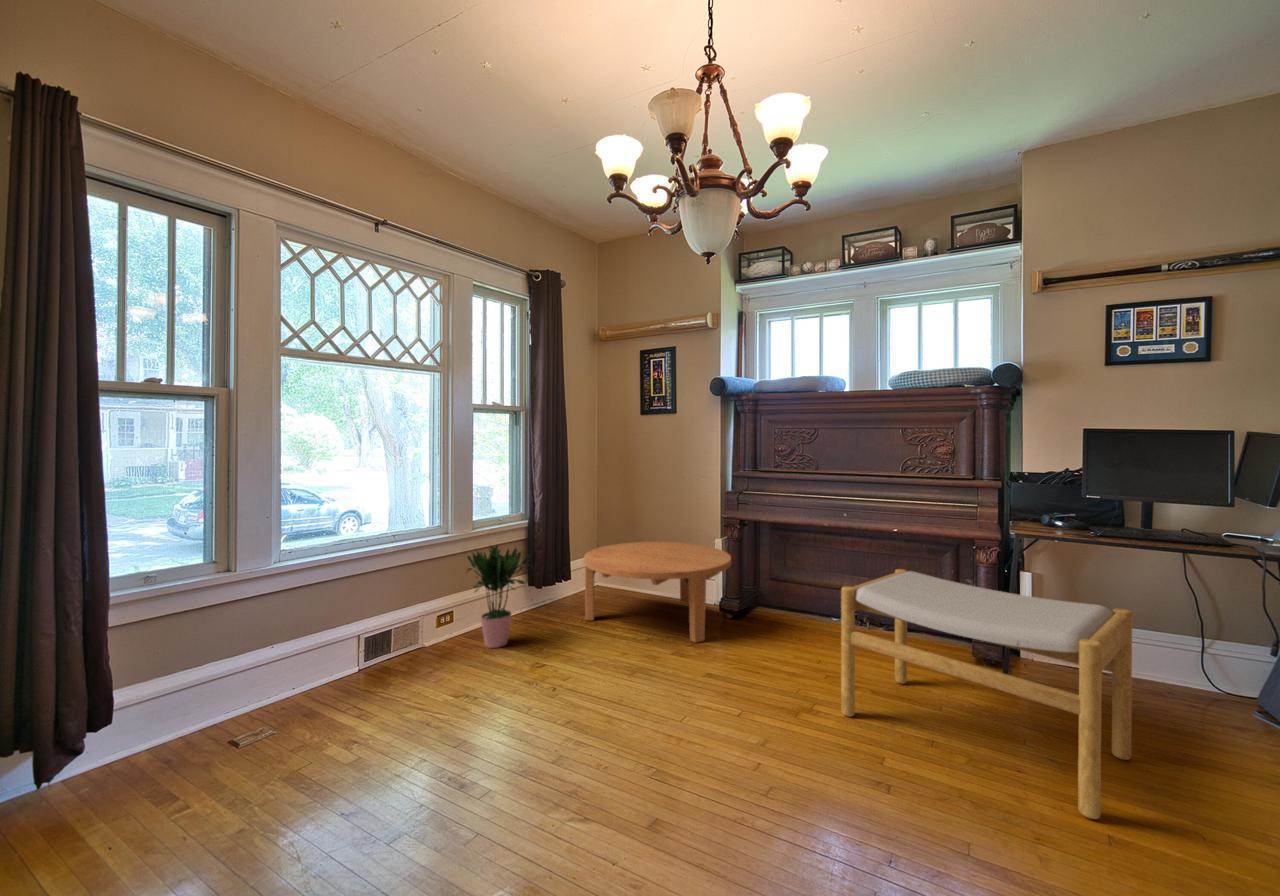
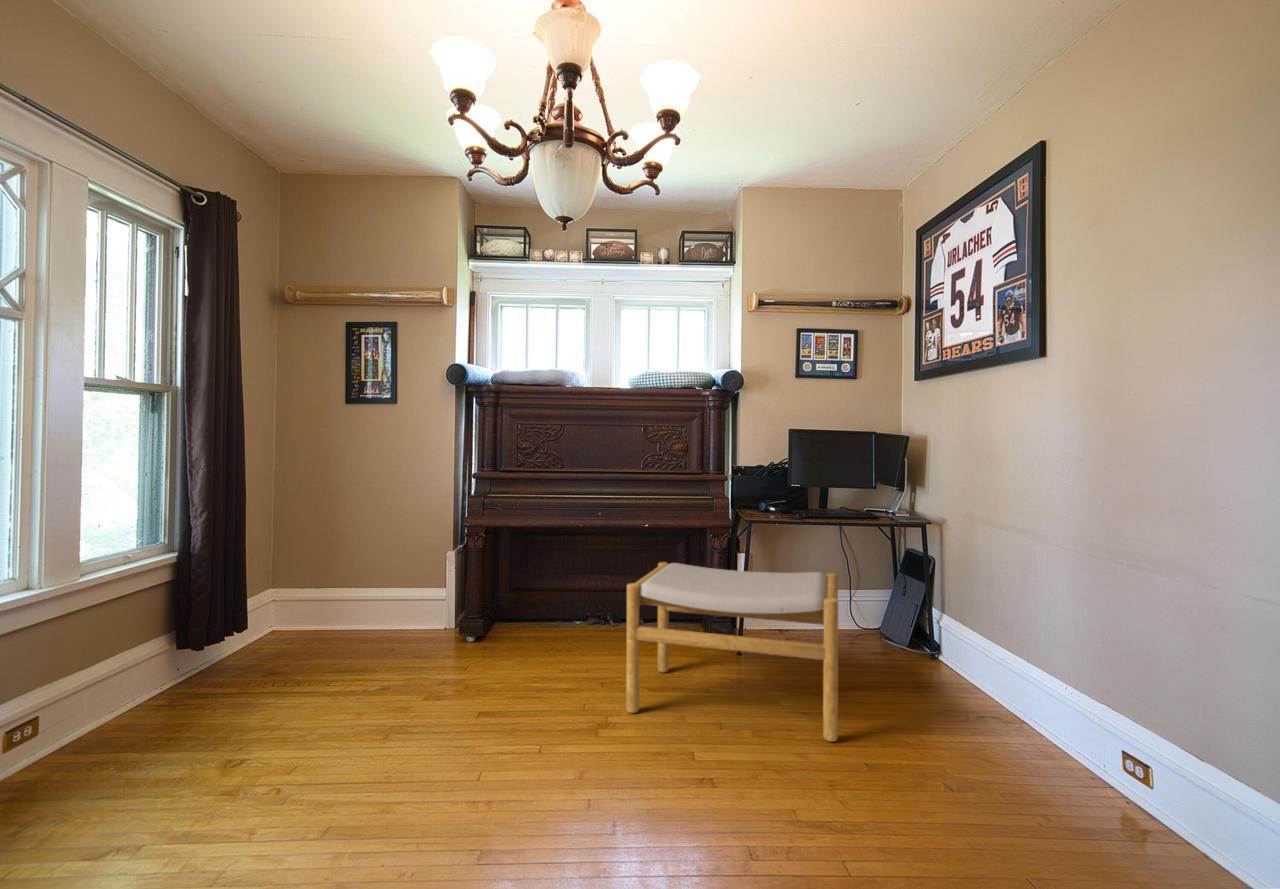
coffee table: present [584,542,731,643] -> none [278,562,477,679]
potted plant: present [467,545,533,648] -> none [72,577,214,747]

